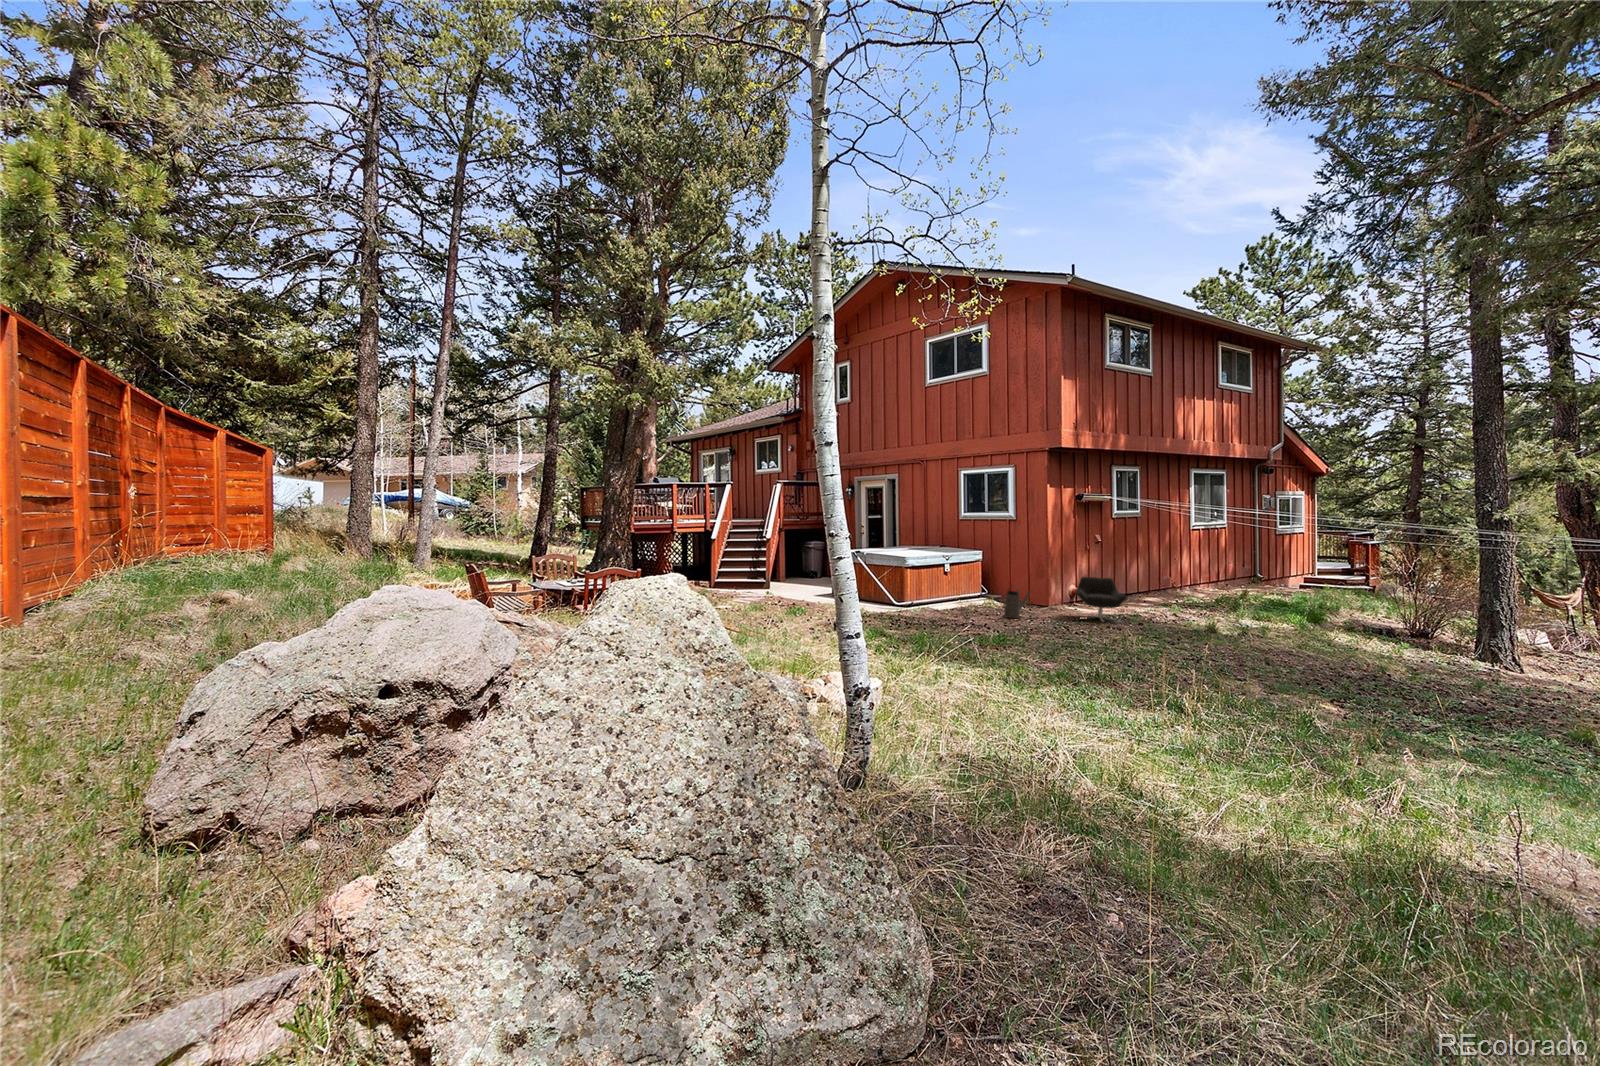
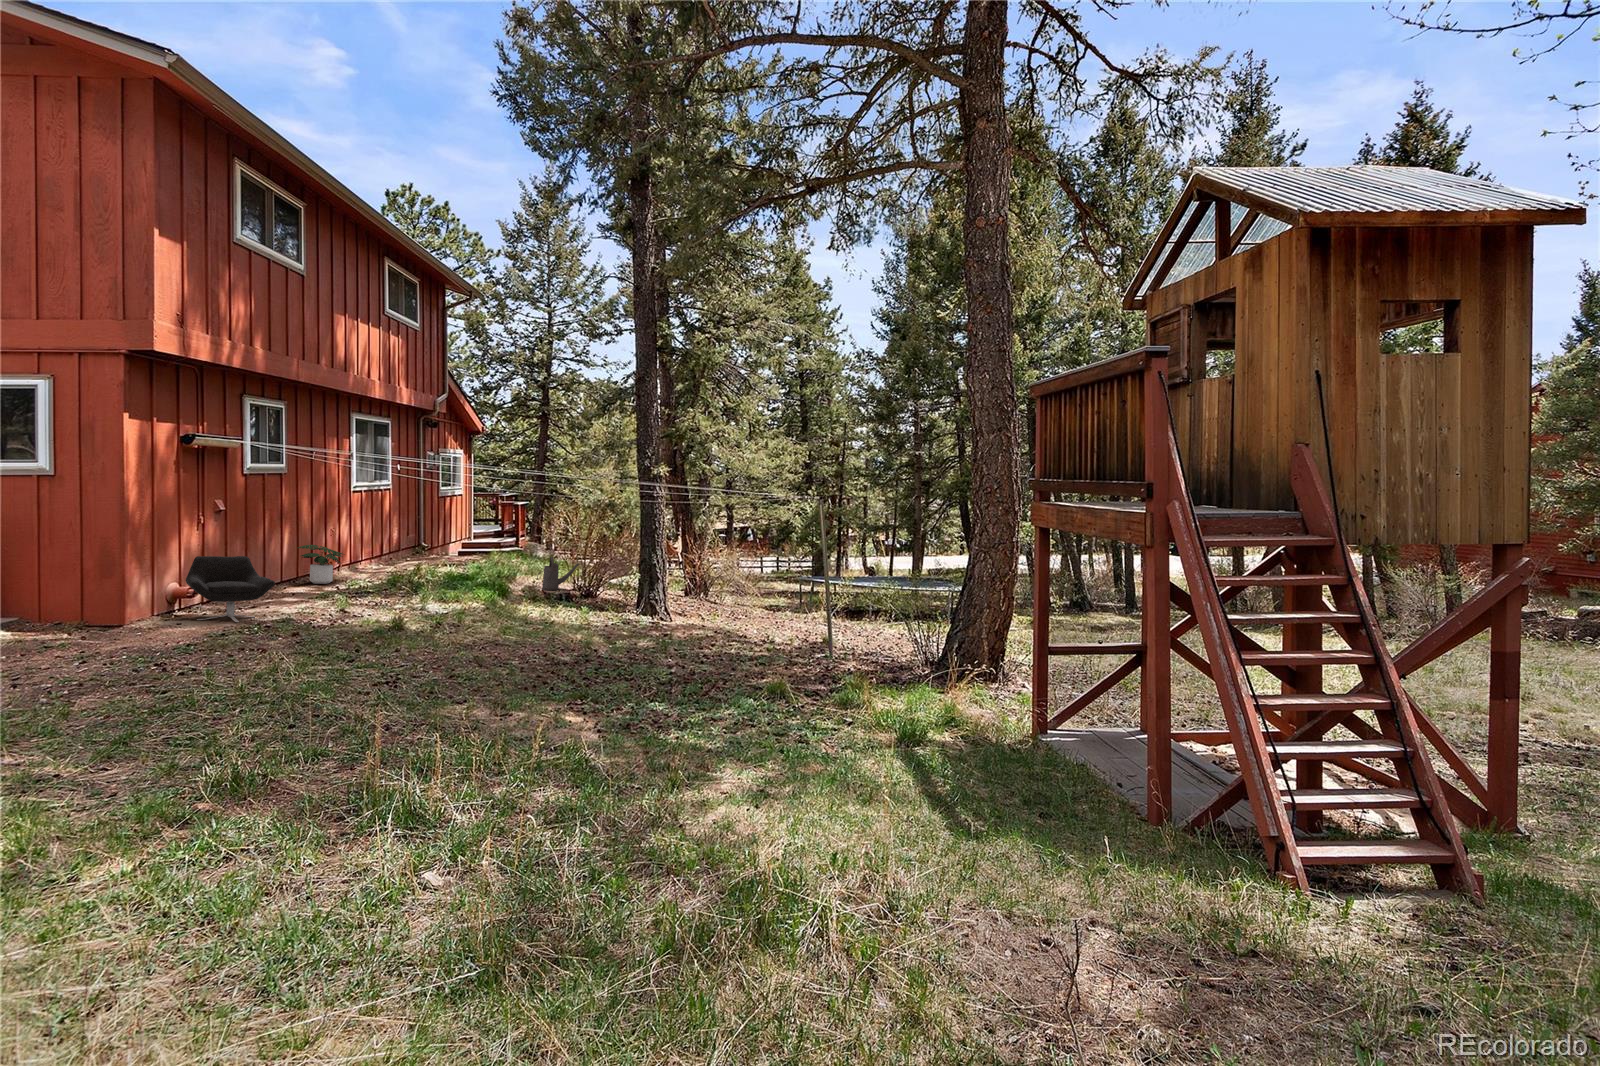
potted plant: none [1148,572,1183,602] -> present [298,545,343,584]
watering can: present [1003,588,1031,618] -> present [537,557,579,590]

